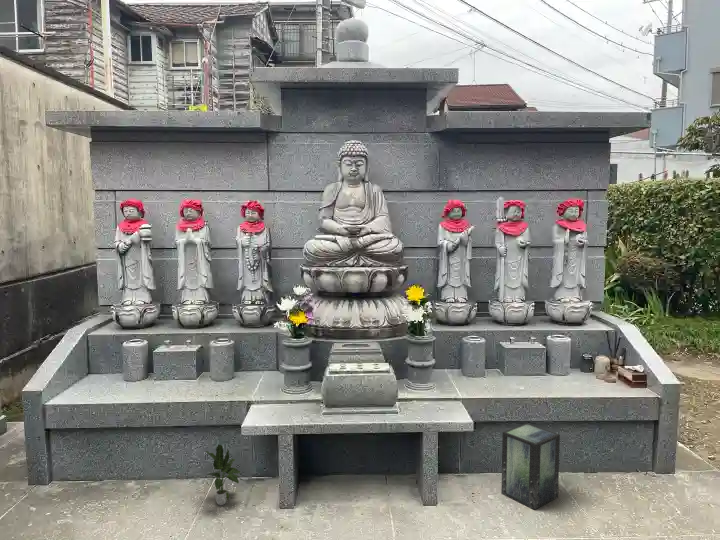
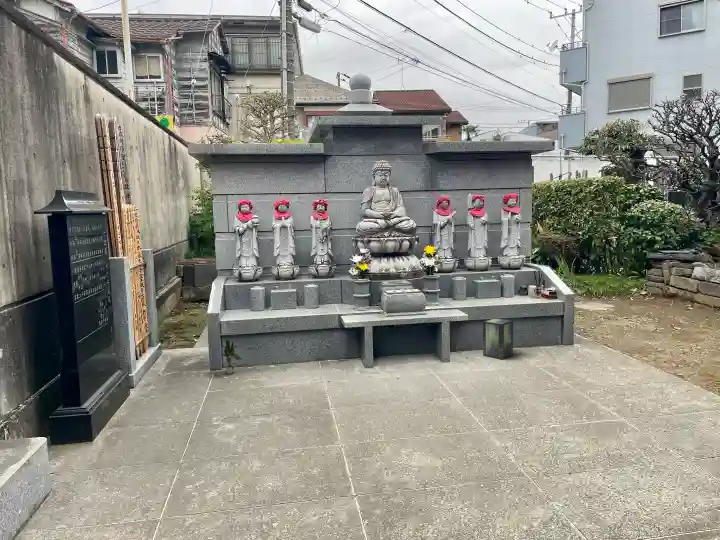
potted plant: present [206,445,243,505] -> present [222,340,241,374]

